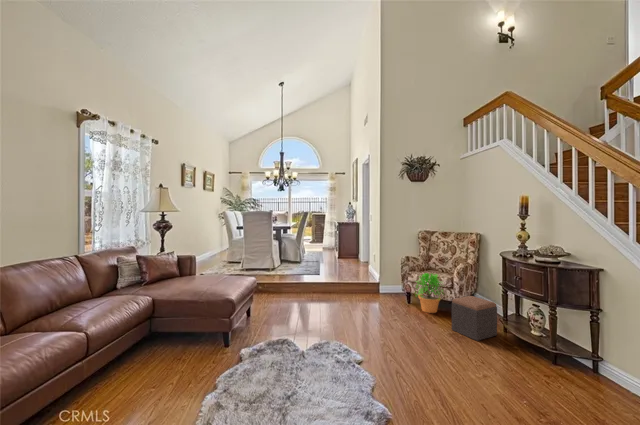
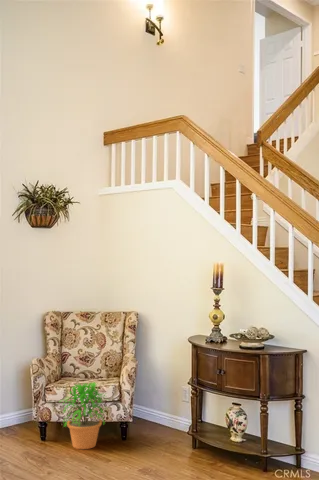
footstool: present [452,296,497,341] -> none [138,407,192,472]

